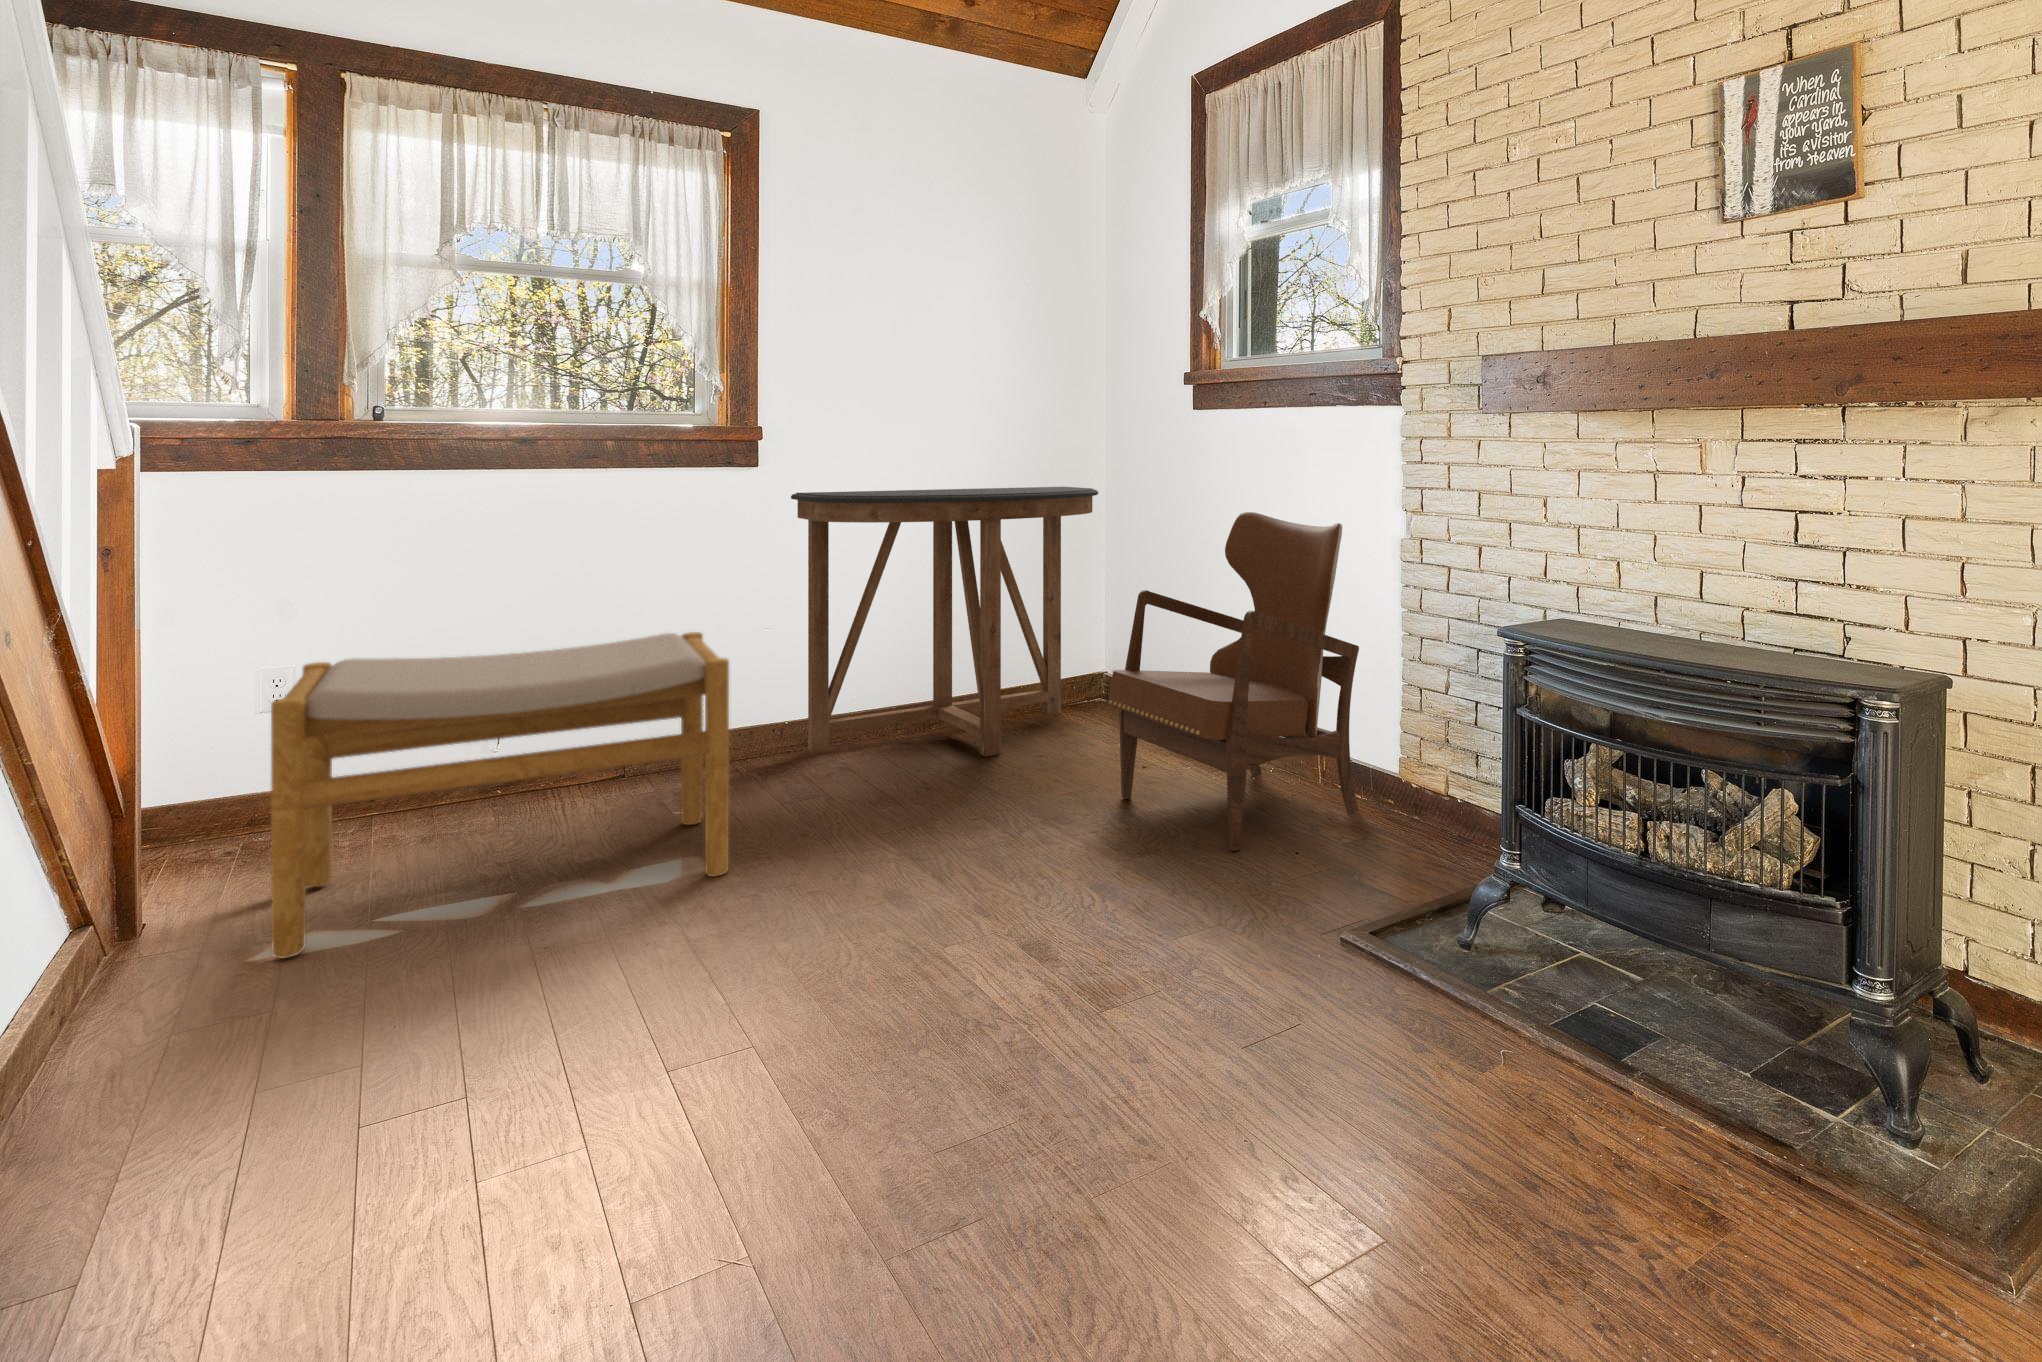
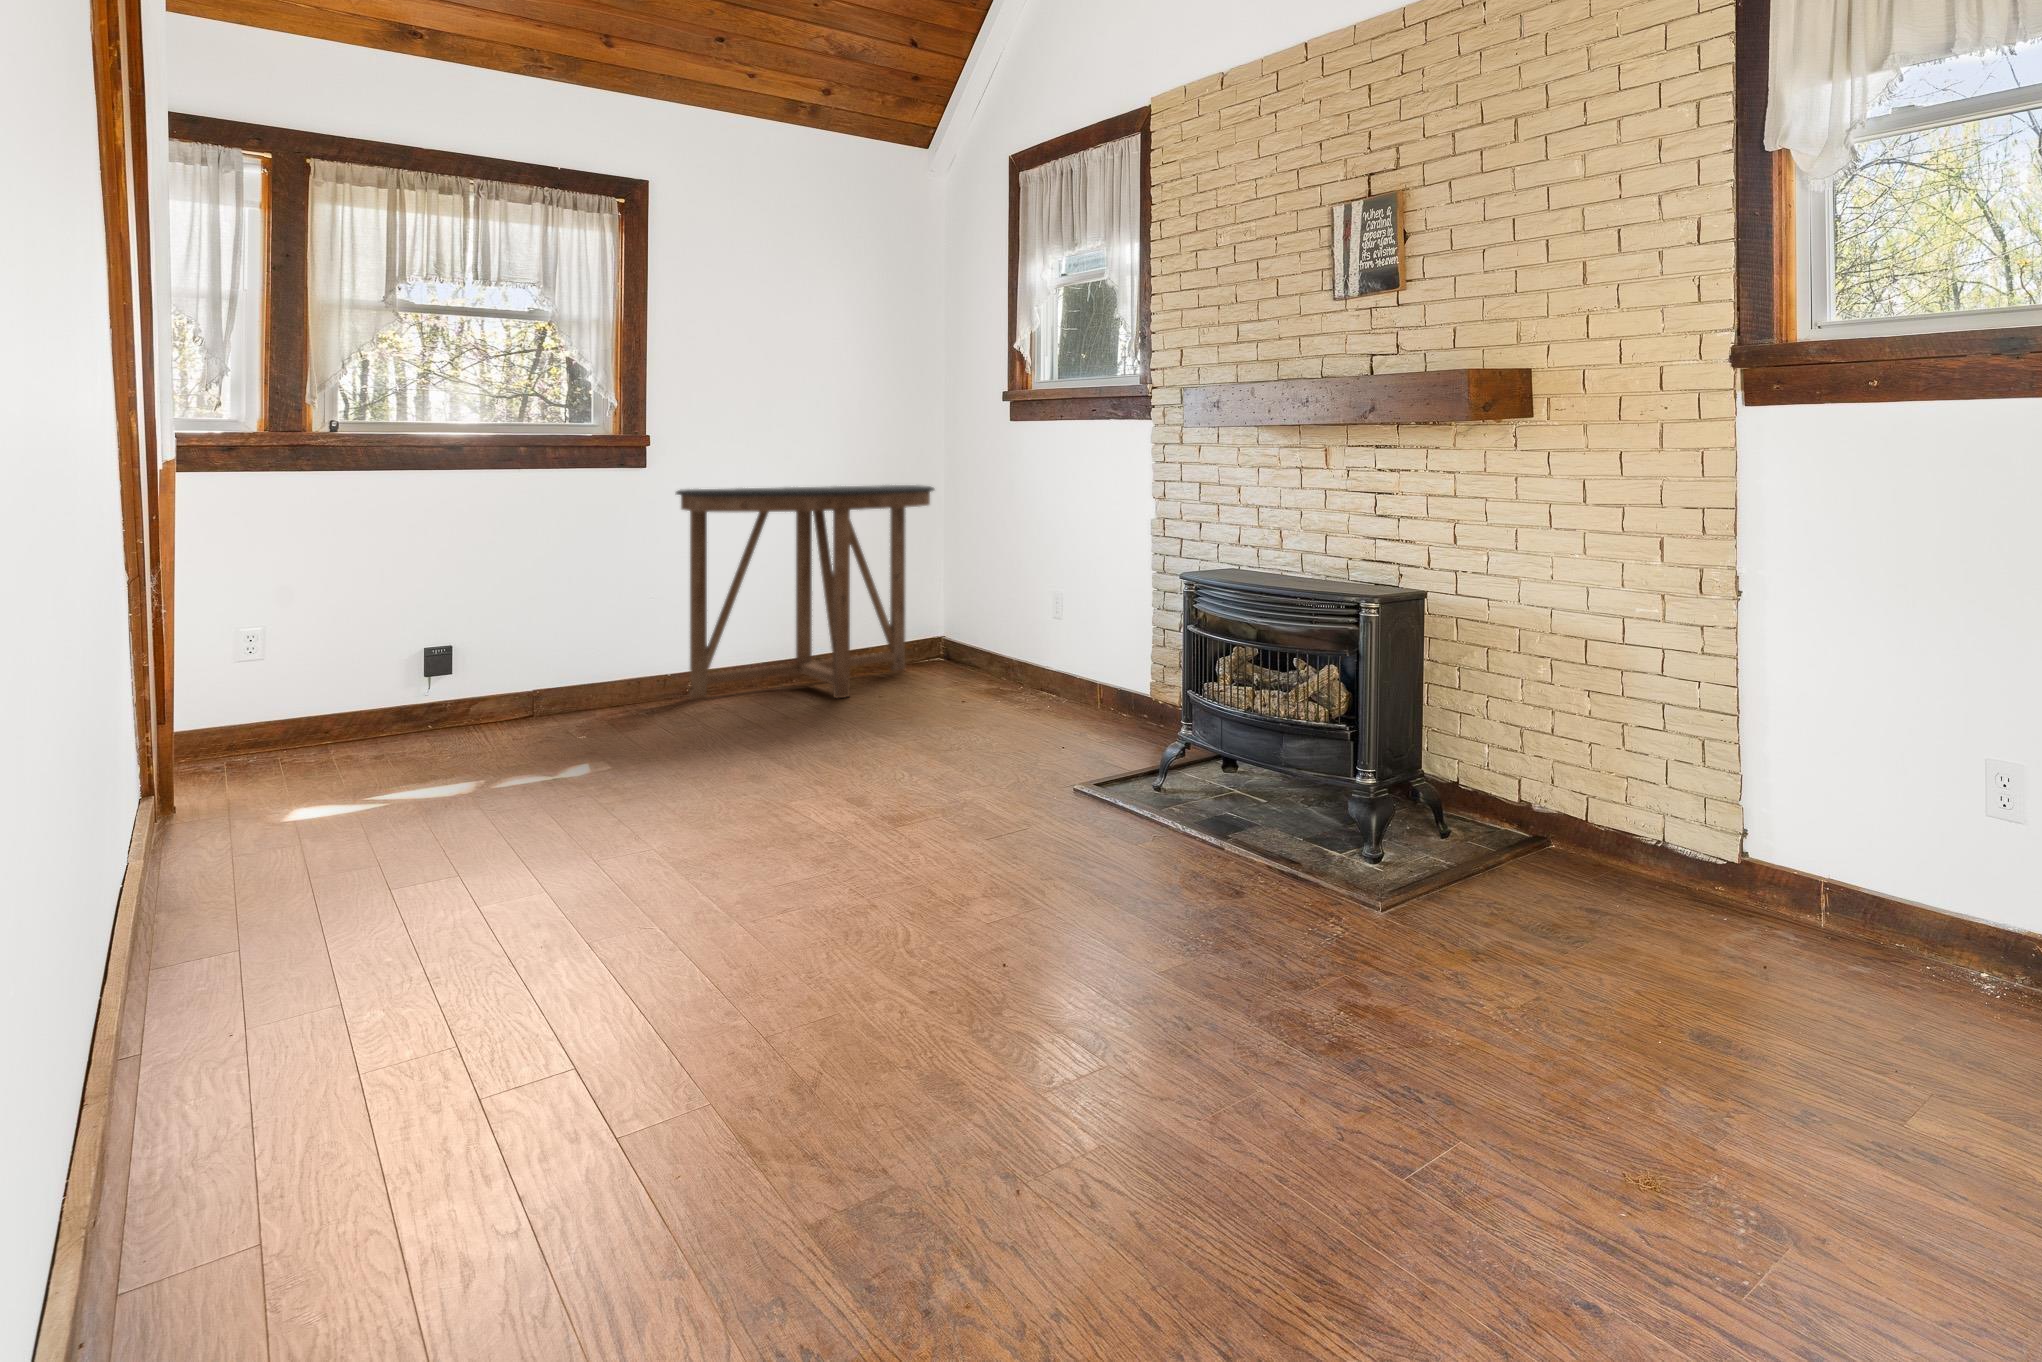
armchair: present [1108,512,1359,851] -> none [929,502,1121,747]
footstool: present [271,632,729,959] -> none [292,595,631,819]

